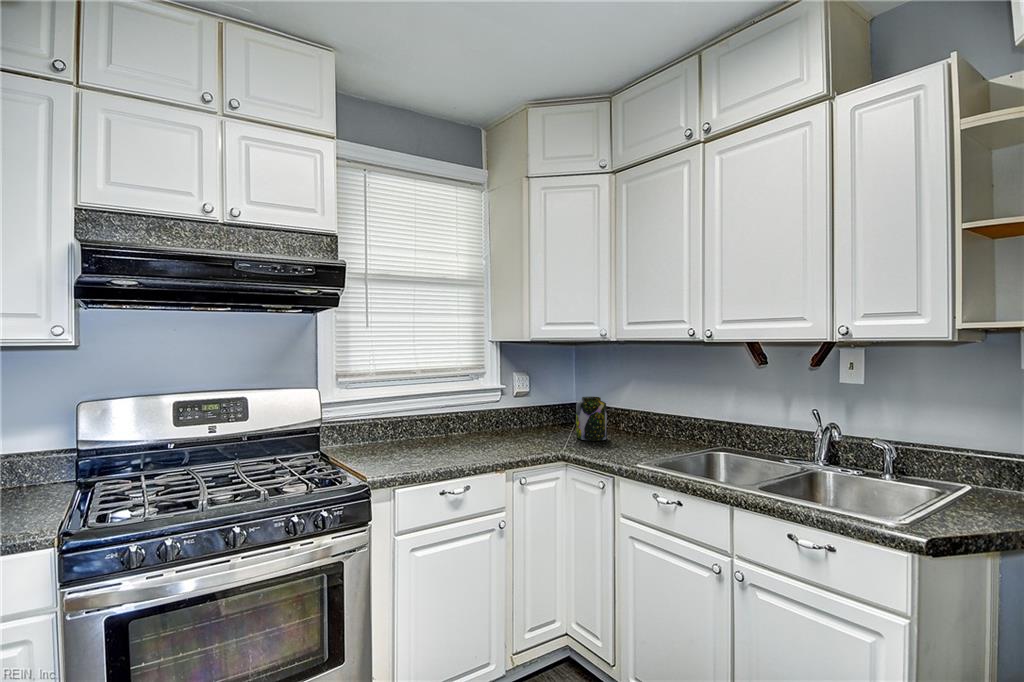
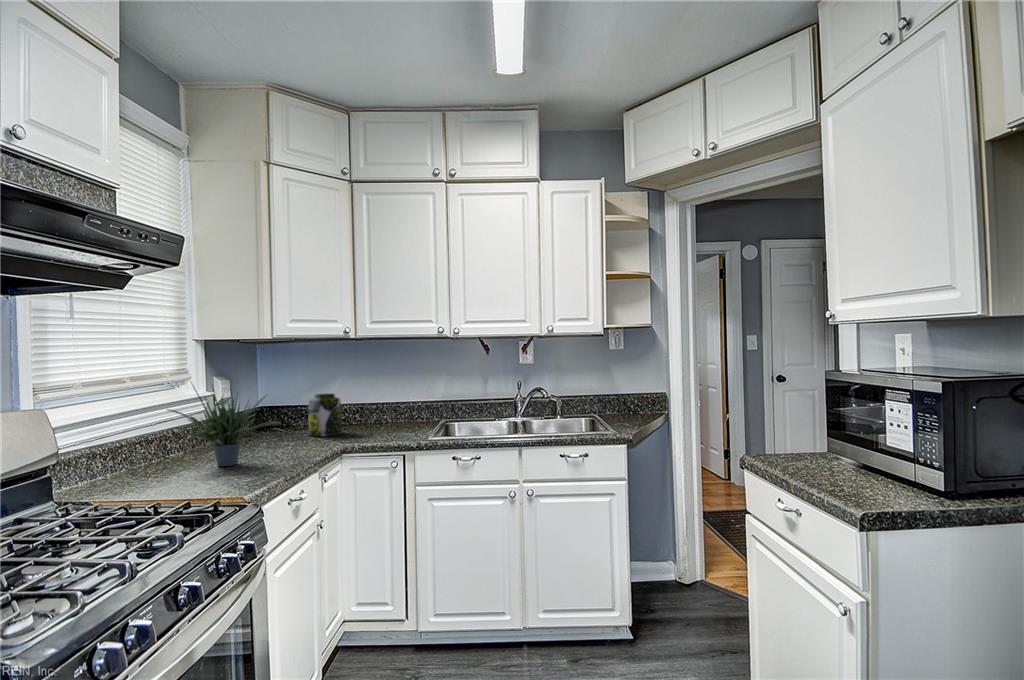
potted plant: none [413,374,485,452] -> present [168,385,280,466]

